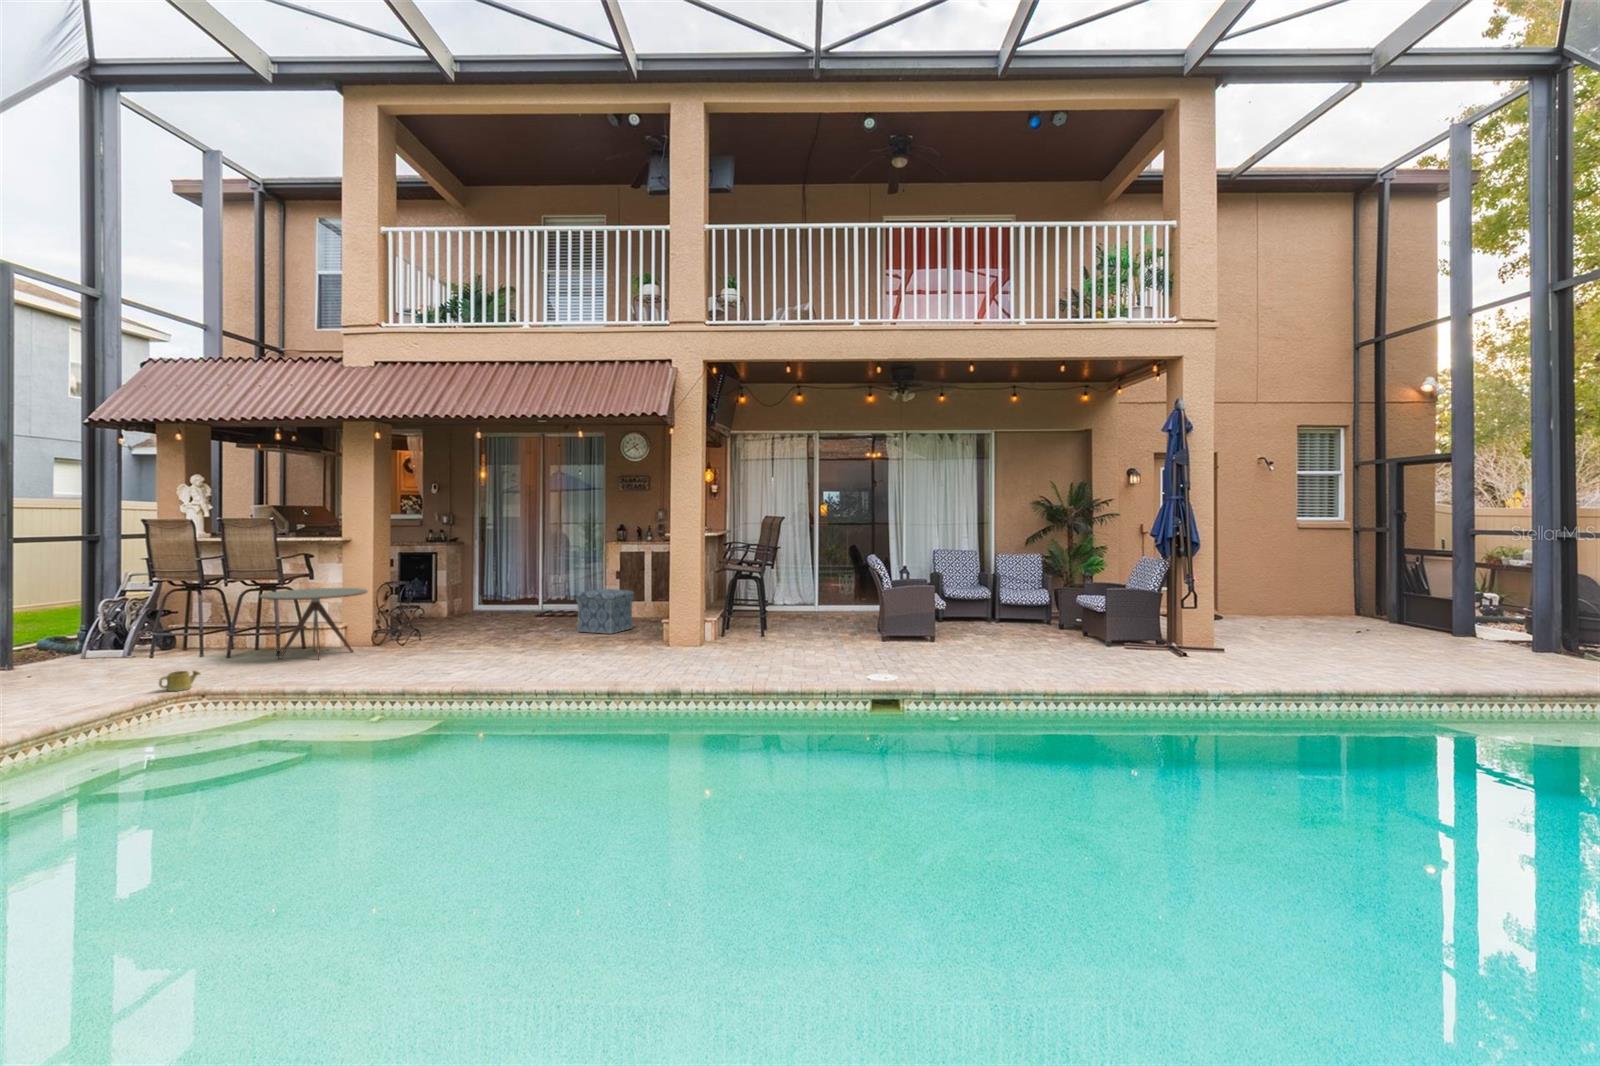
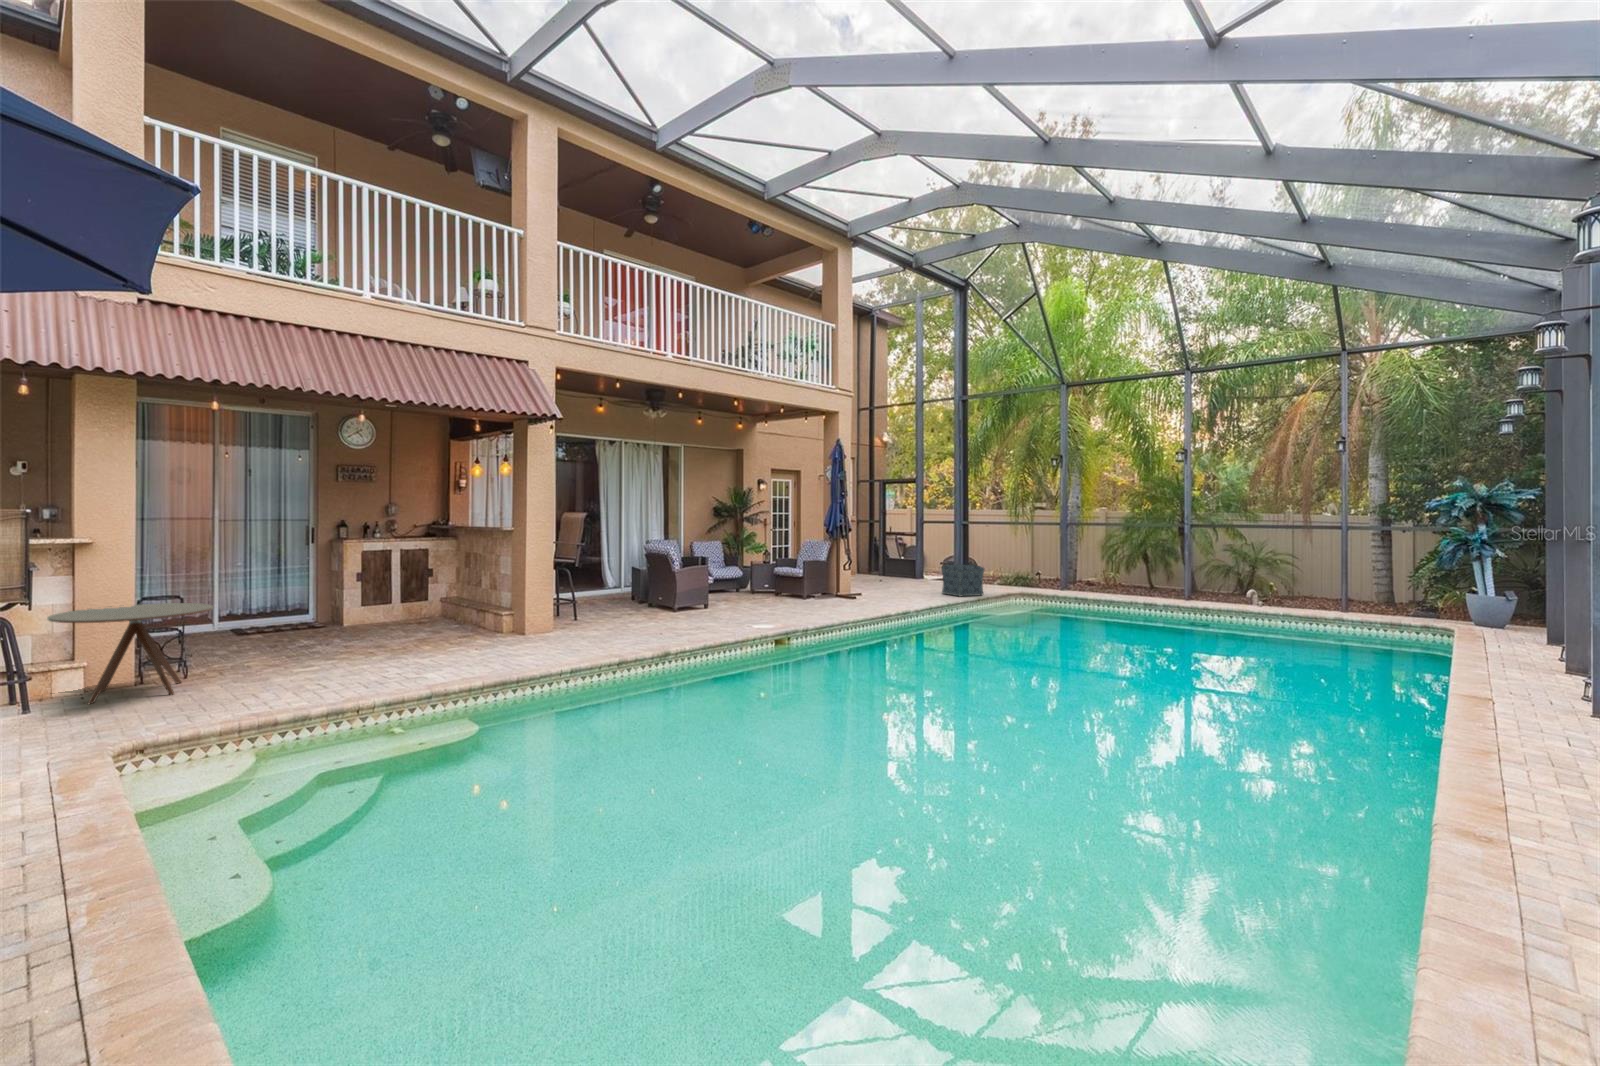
ottoman: present [576,589,634,634] -> present [942,565,984,596]
watering can: present [159,670,200,691] -> none [97,716,138,748]

